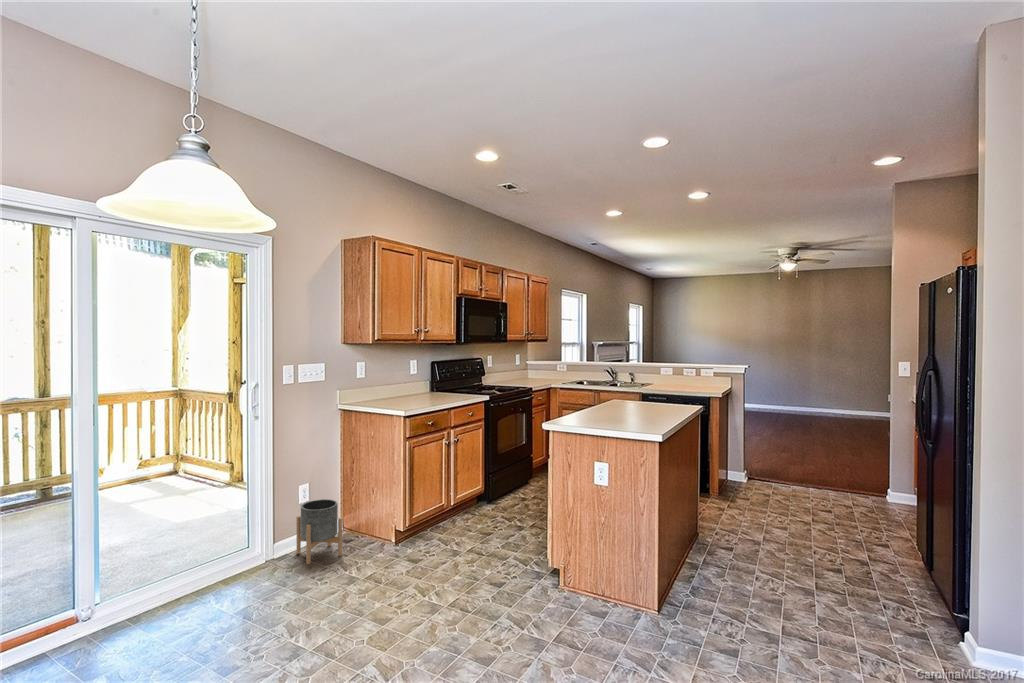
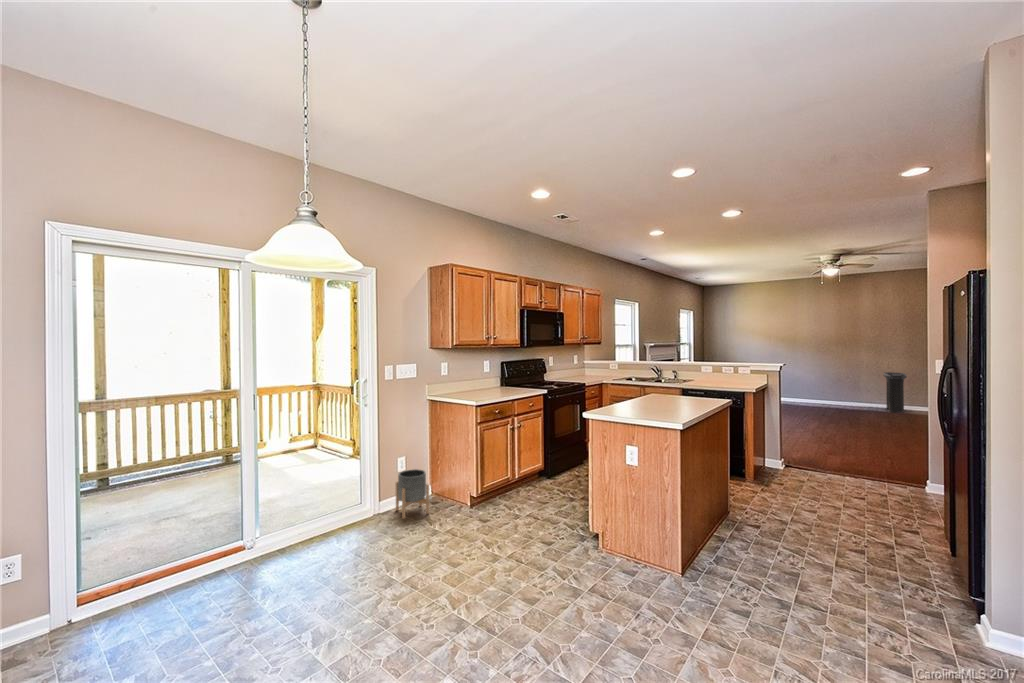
trash can: none [835,375,858,417] -> present [883,372,907,413]

